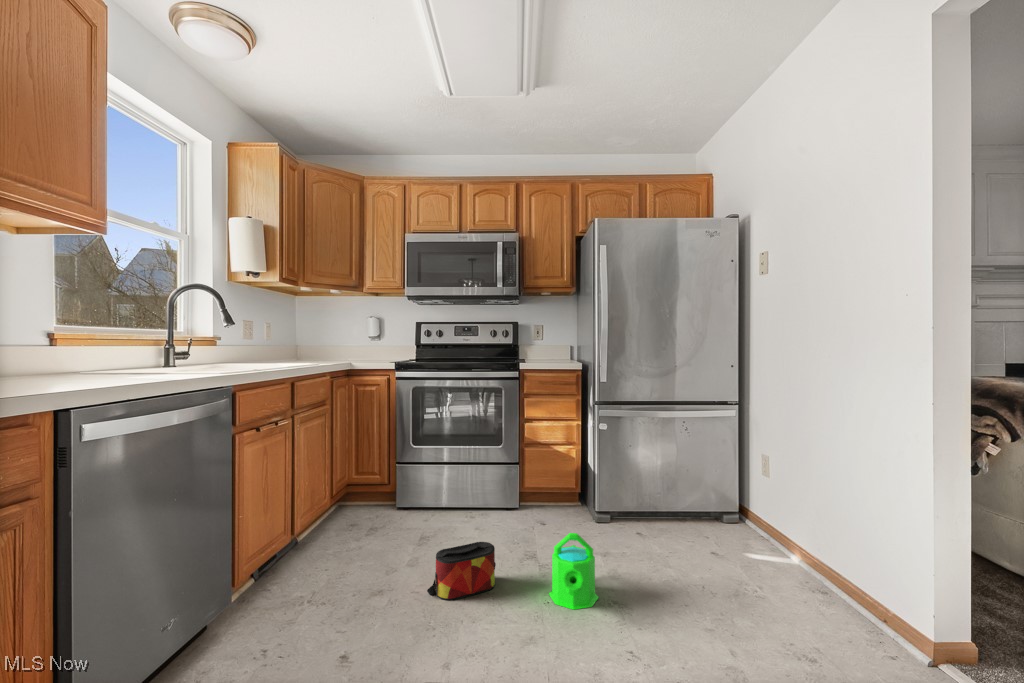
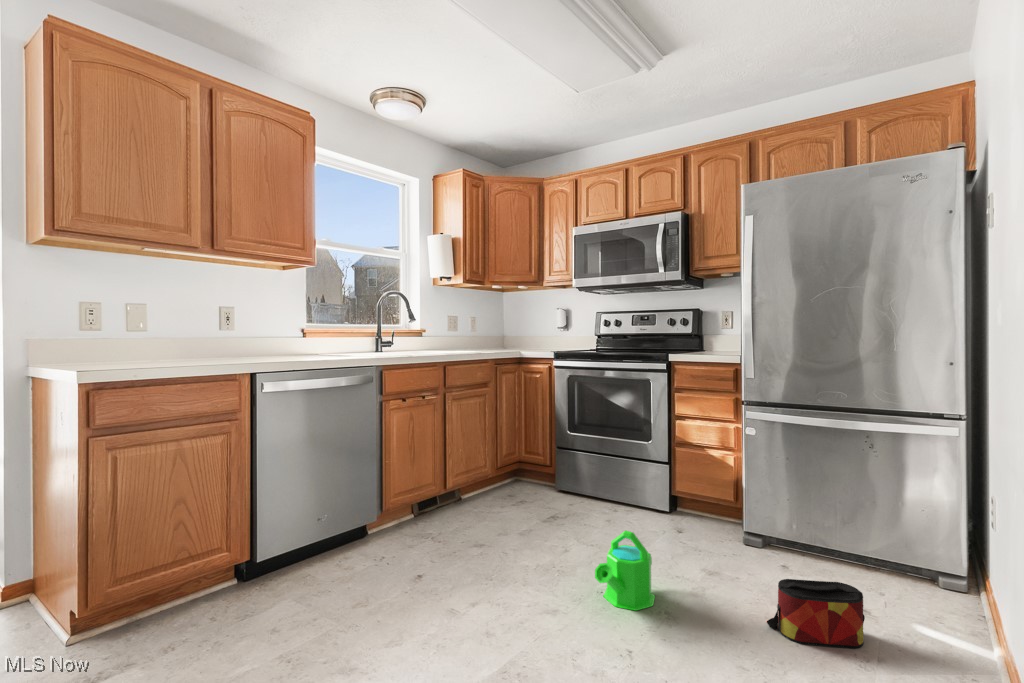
bag: present [427,542,496,600] -> present [767,579,865,648]

